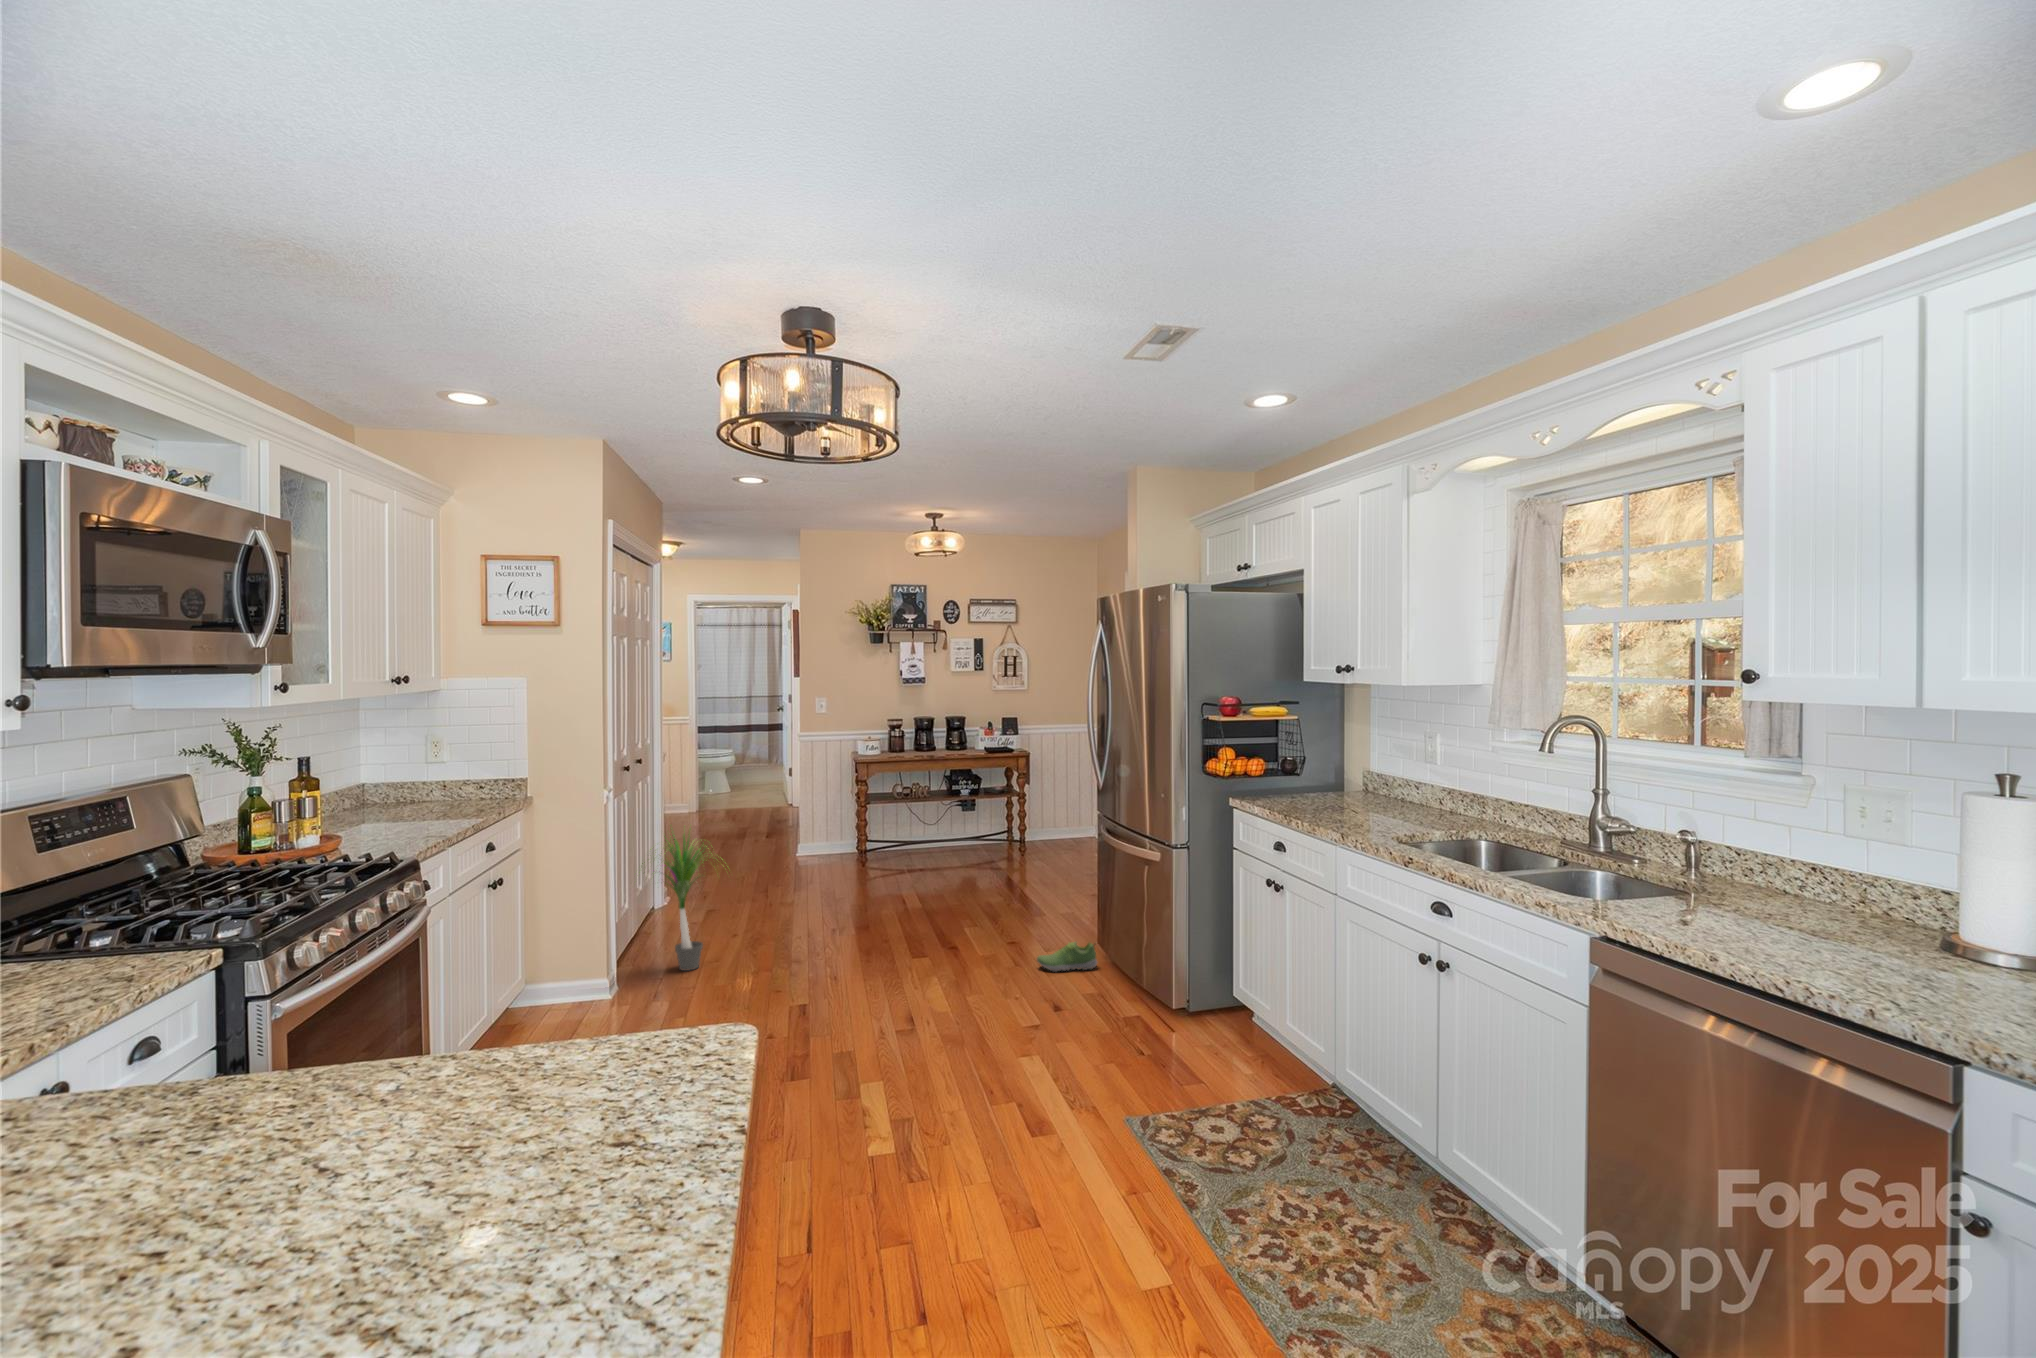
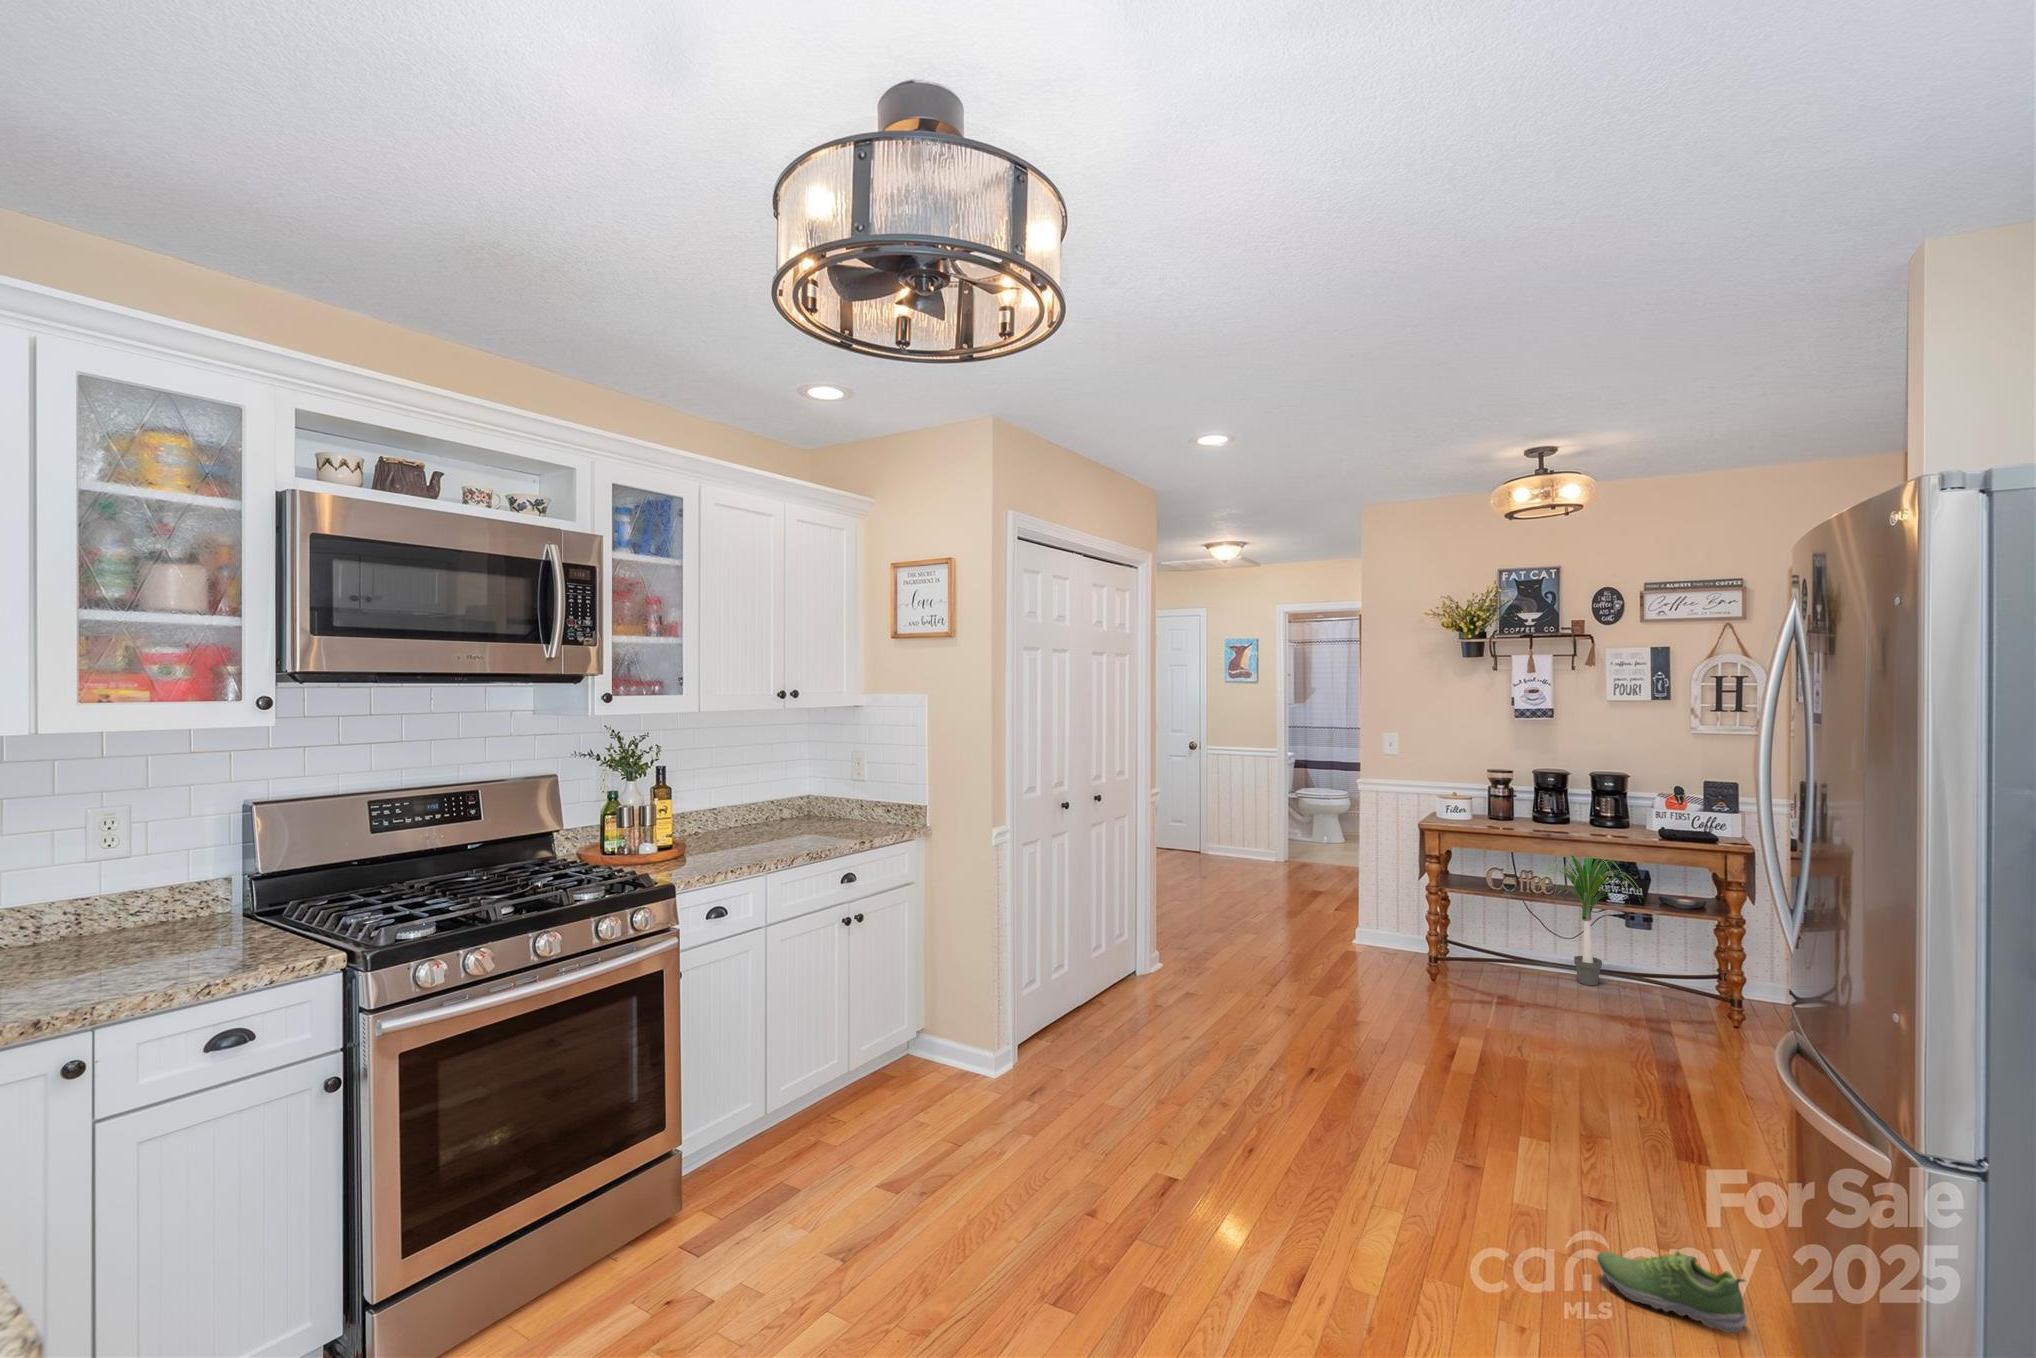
potted plant: present [639,835,723,971] -> present [1536,855,1637,985]

